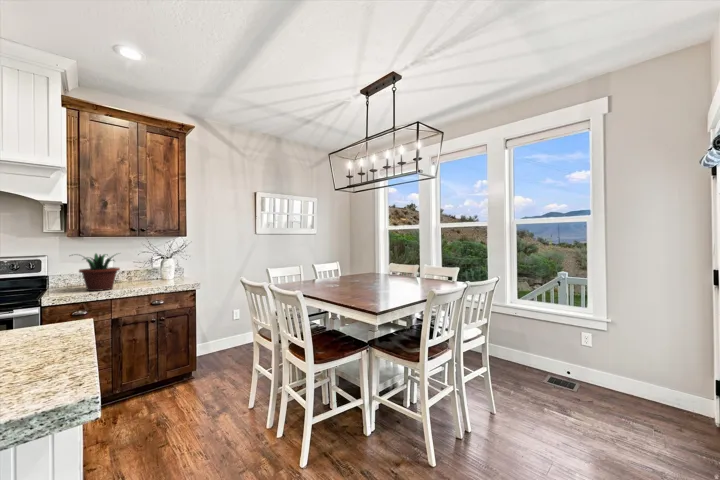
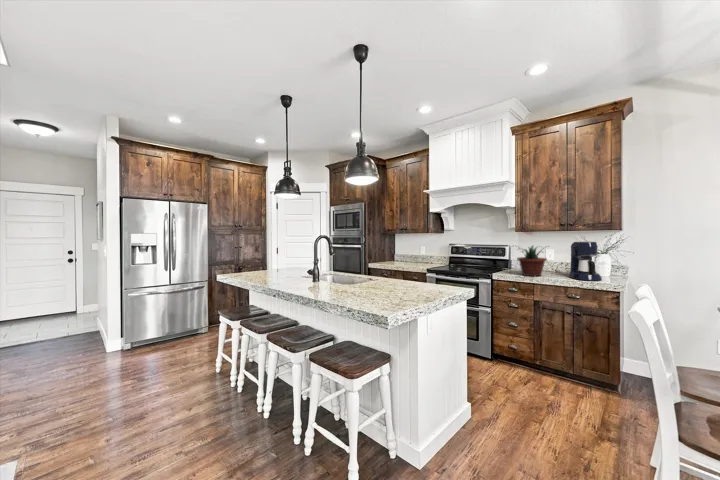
coffee maker: none [143,247,176,285] -> present [568,241,602,281]

